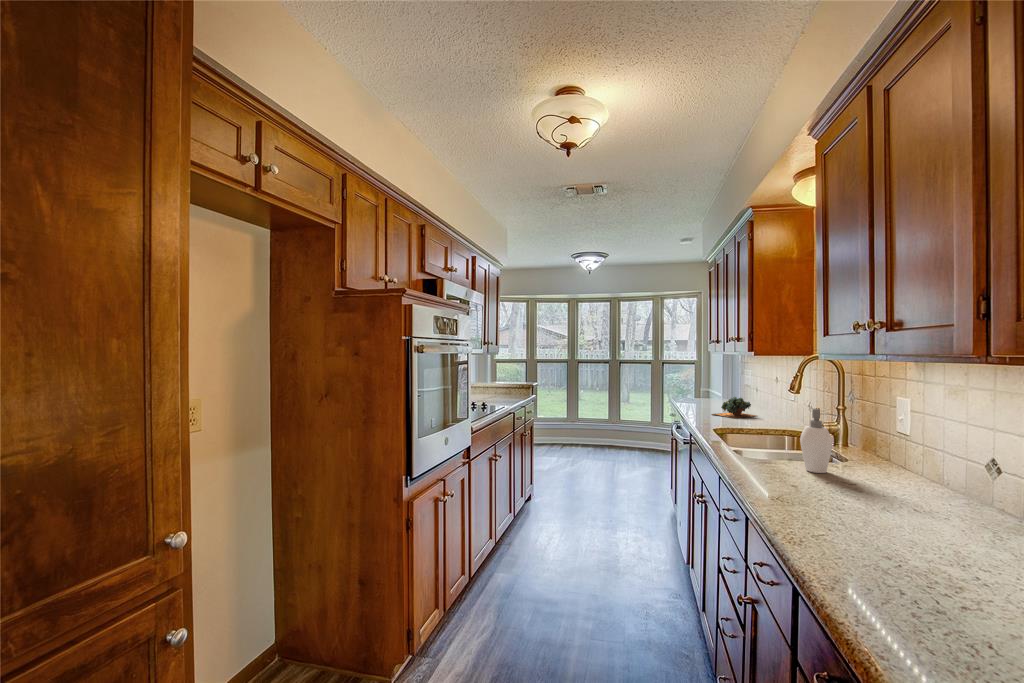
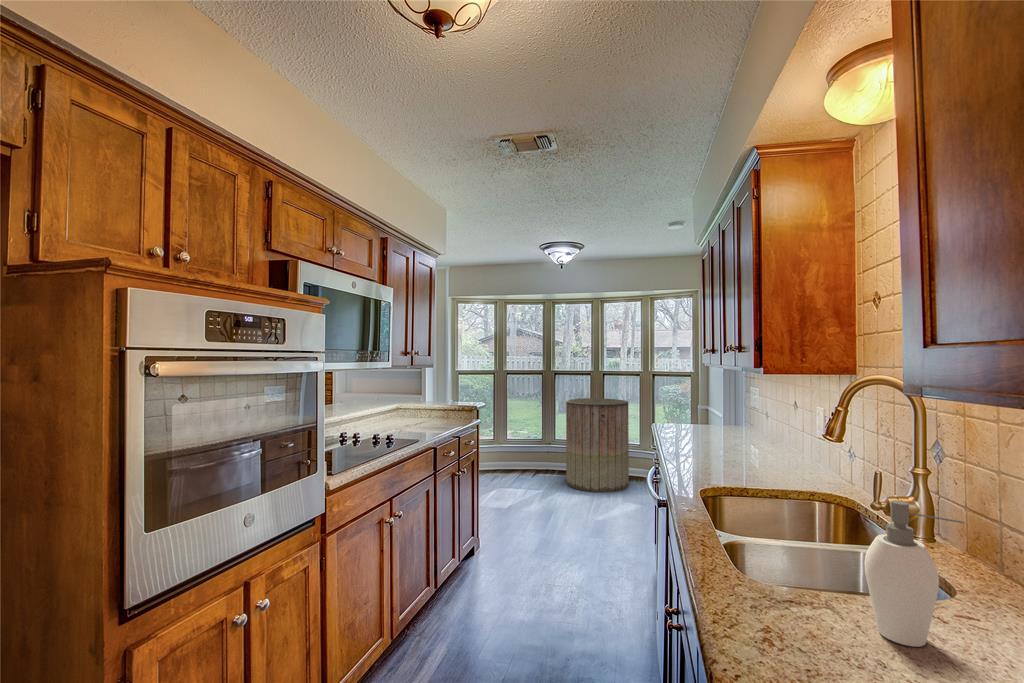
trash can: none [590,383,642,459] -> present [566,398,629,492]
succulent plant: present [712,397,757,418] -> none [702,431,771,465]

